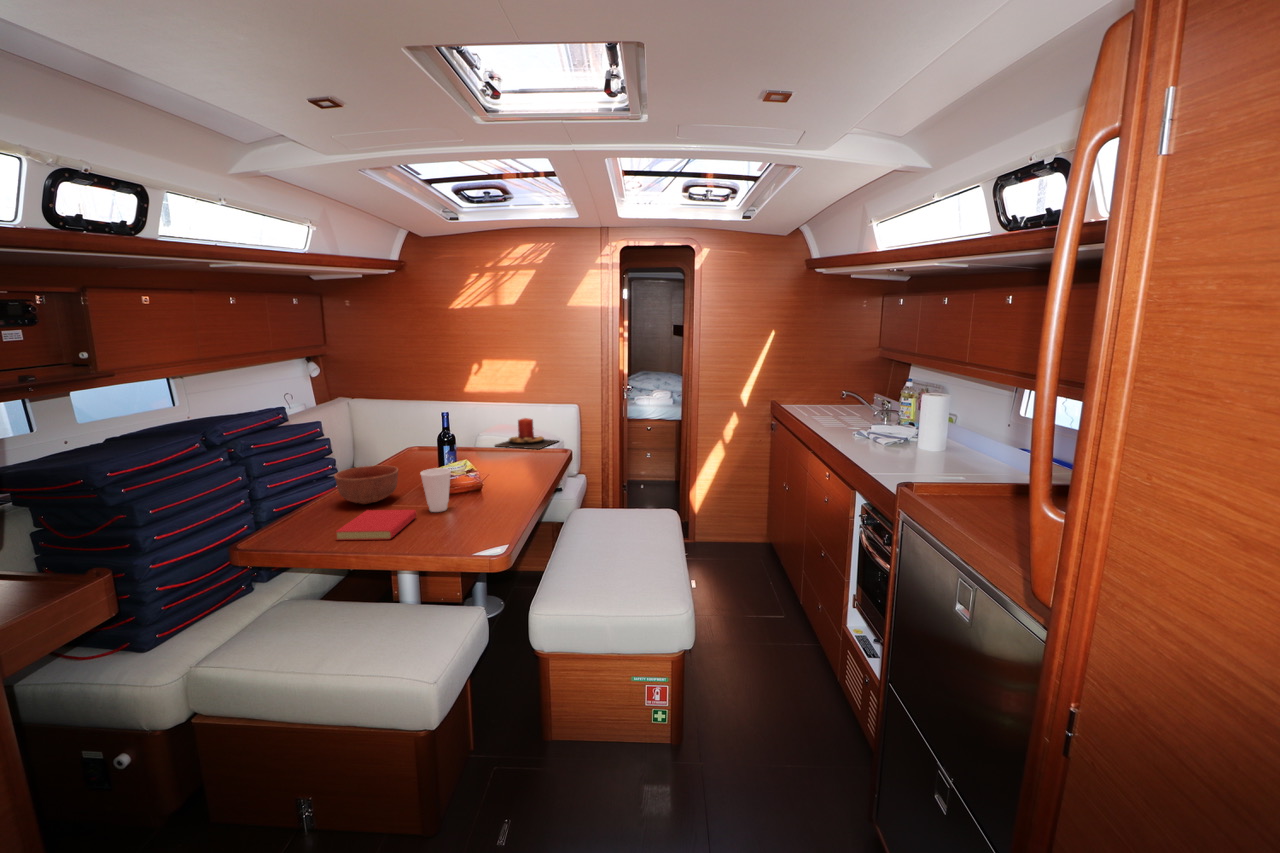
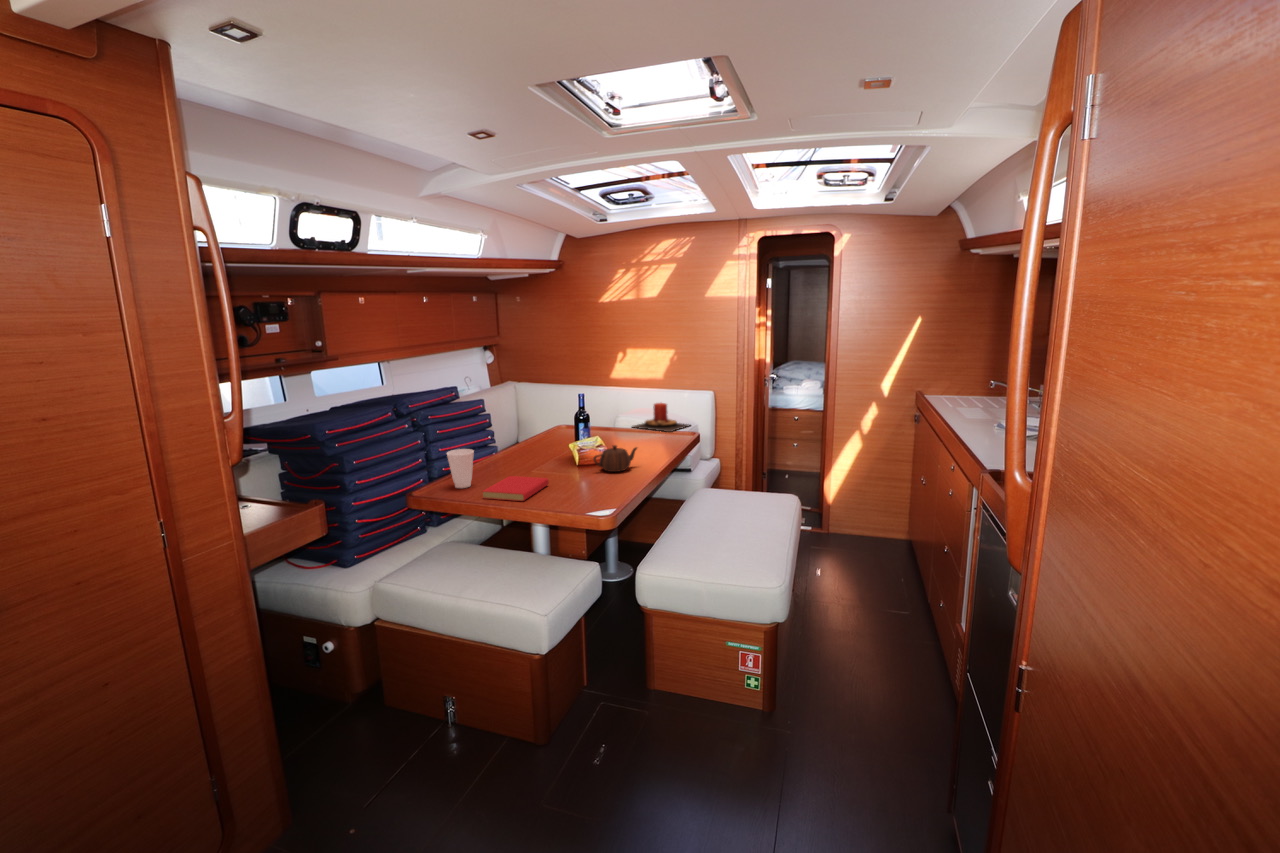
bowl: present [334,465,398,504] -> none [488,439,539,471]
teapot: none [466,467,515,497] -> present [593,445,637,472]
cup: present [420,468,451,512] -> present [447,449,474,488]

